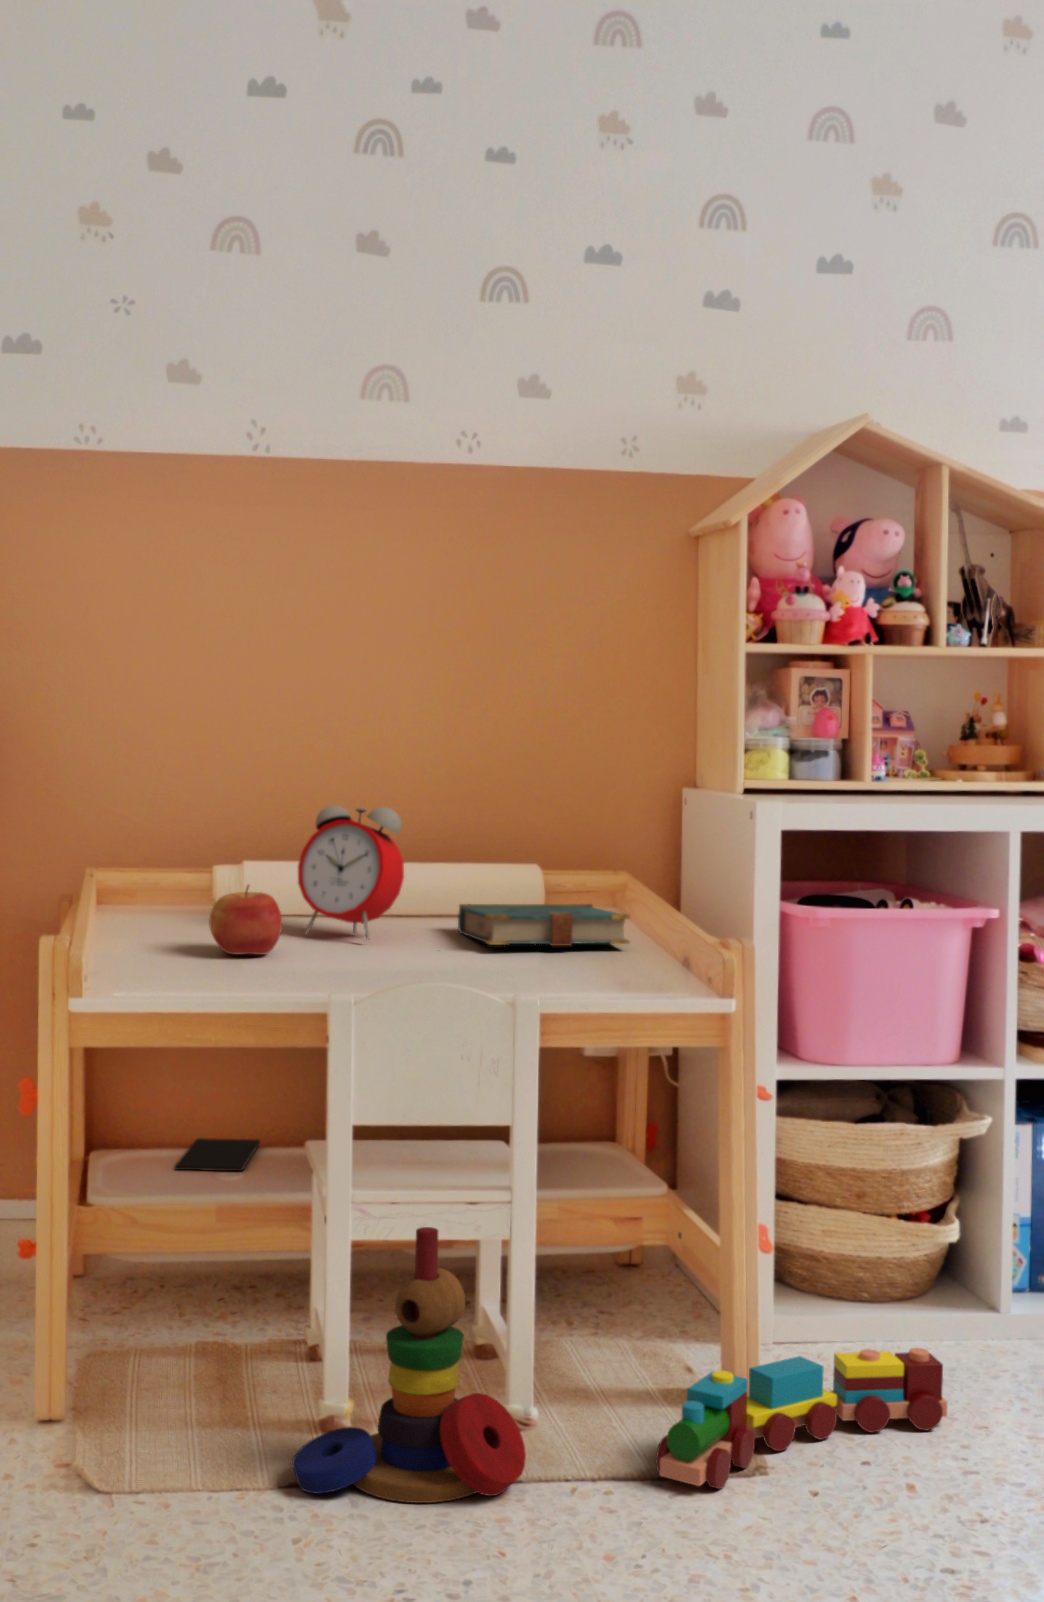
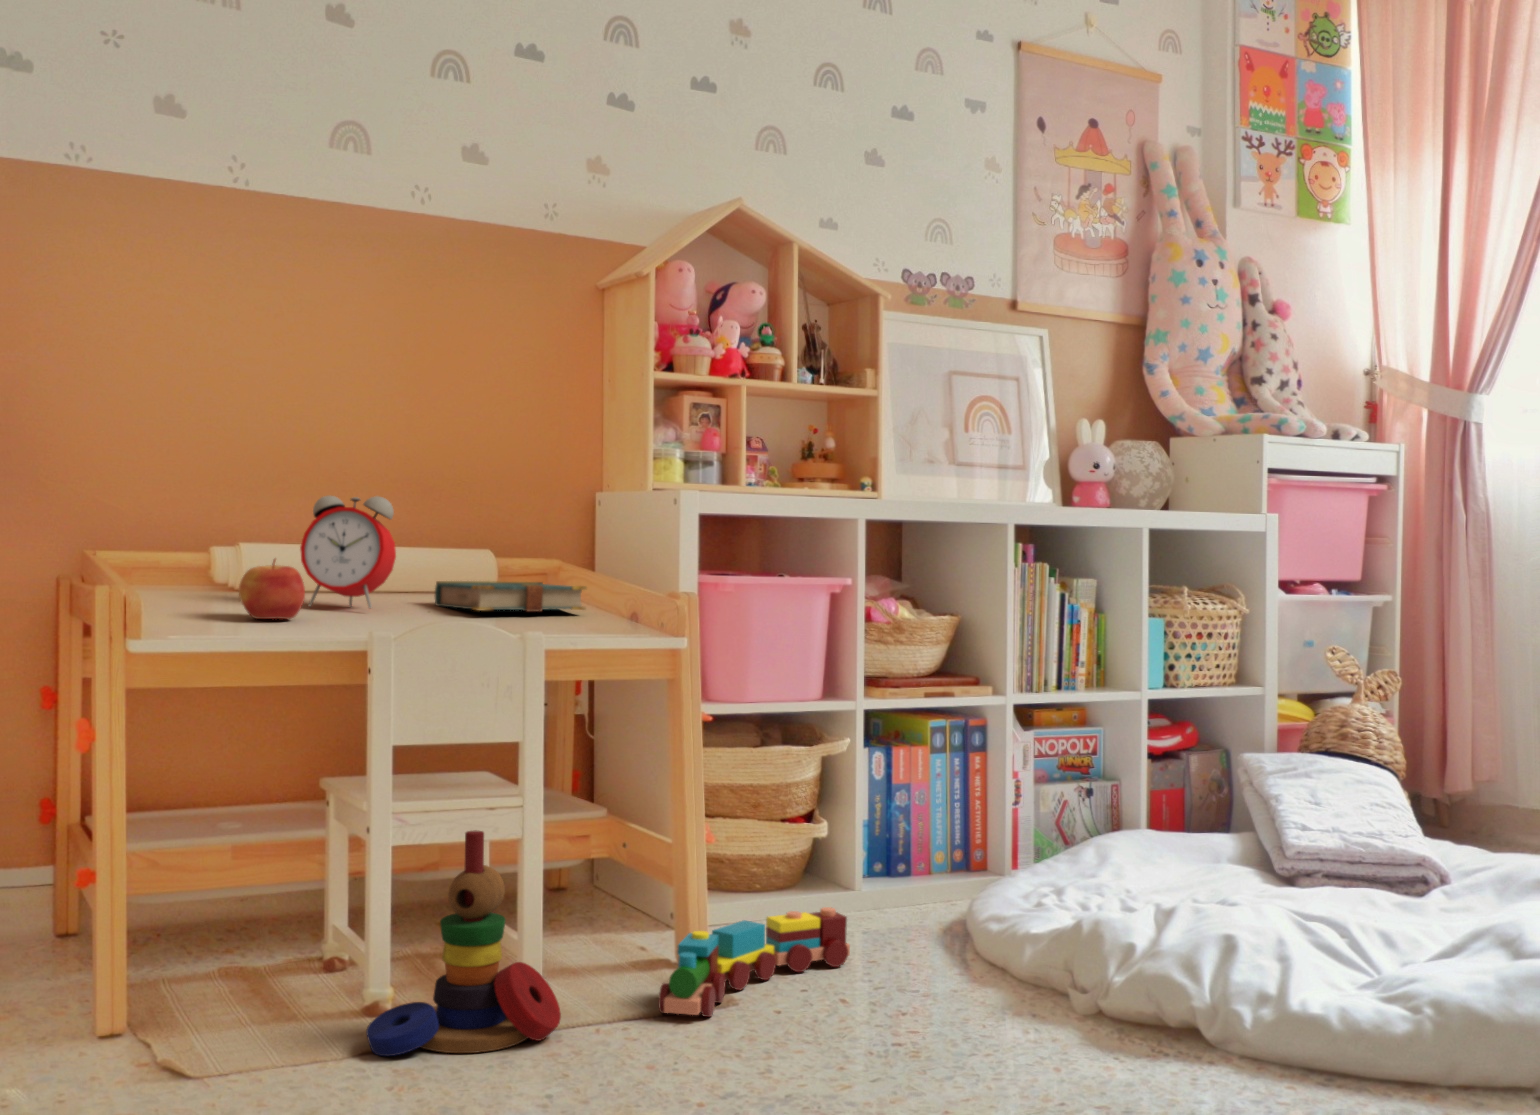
tablet: present [174,1138,260,1171] -> none [170,800,235,825]

